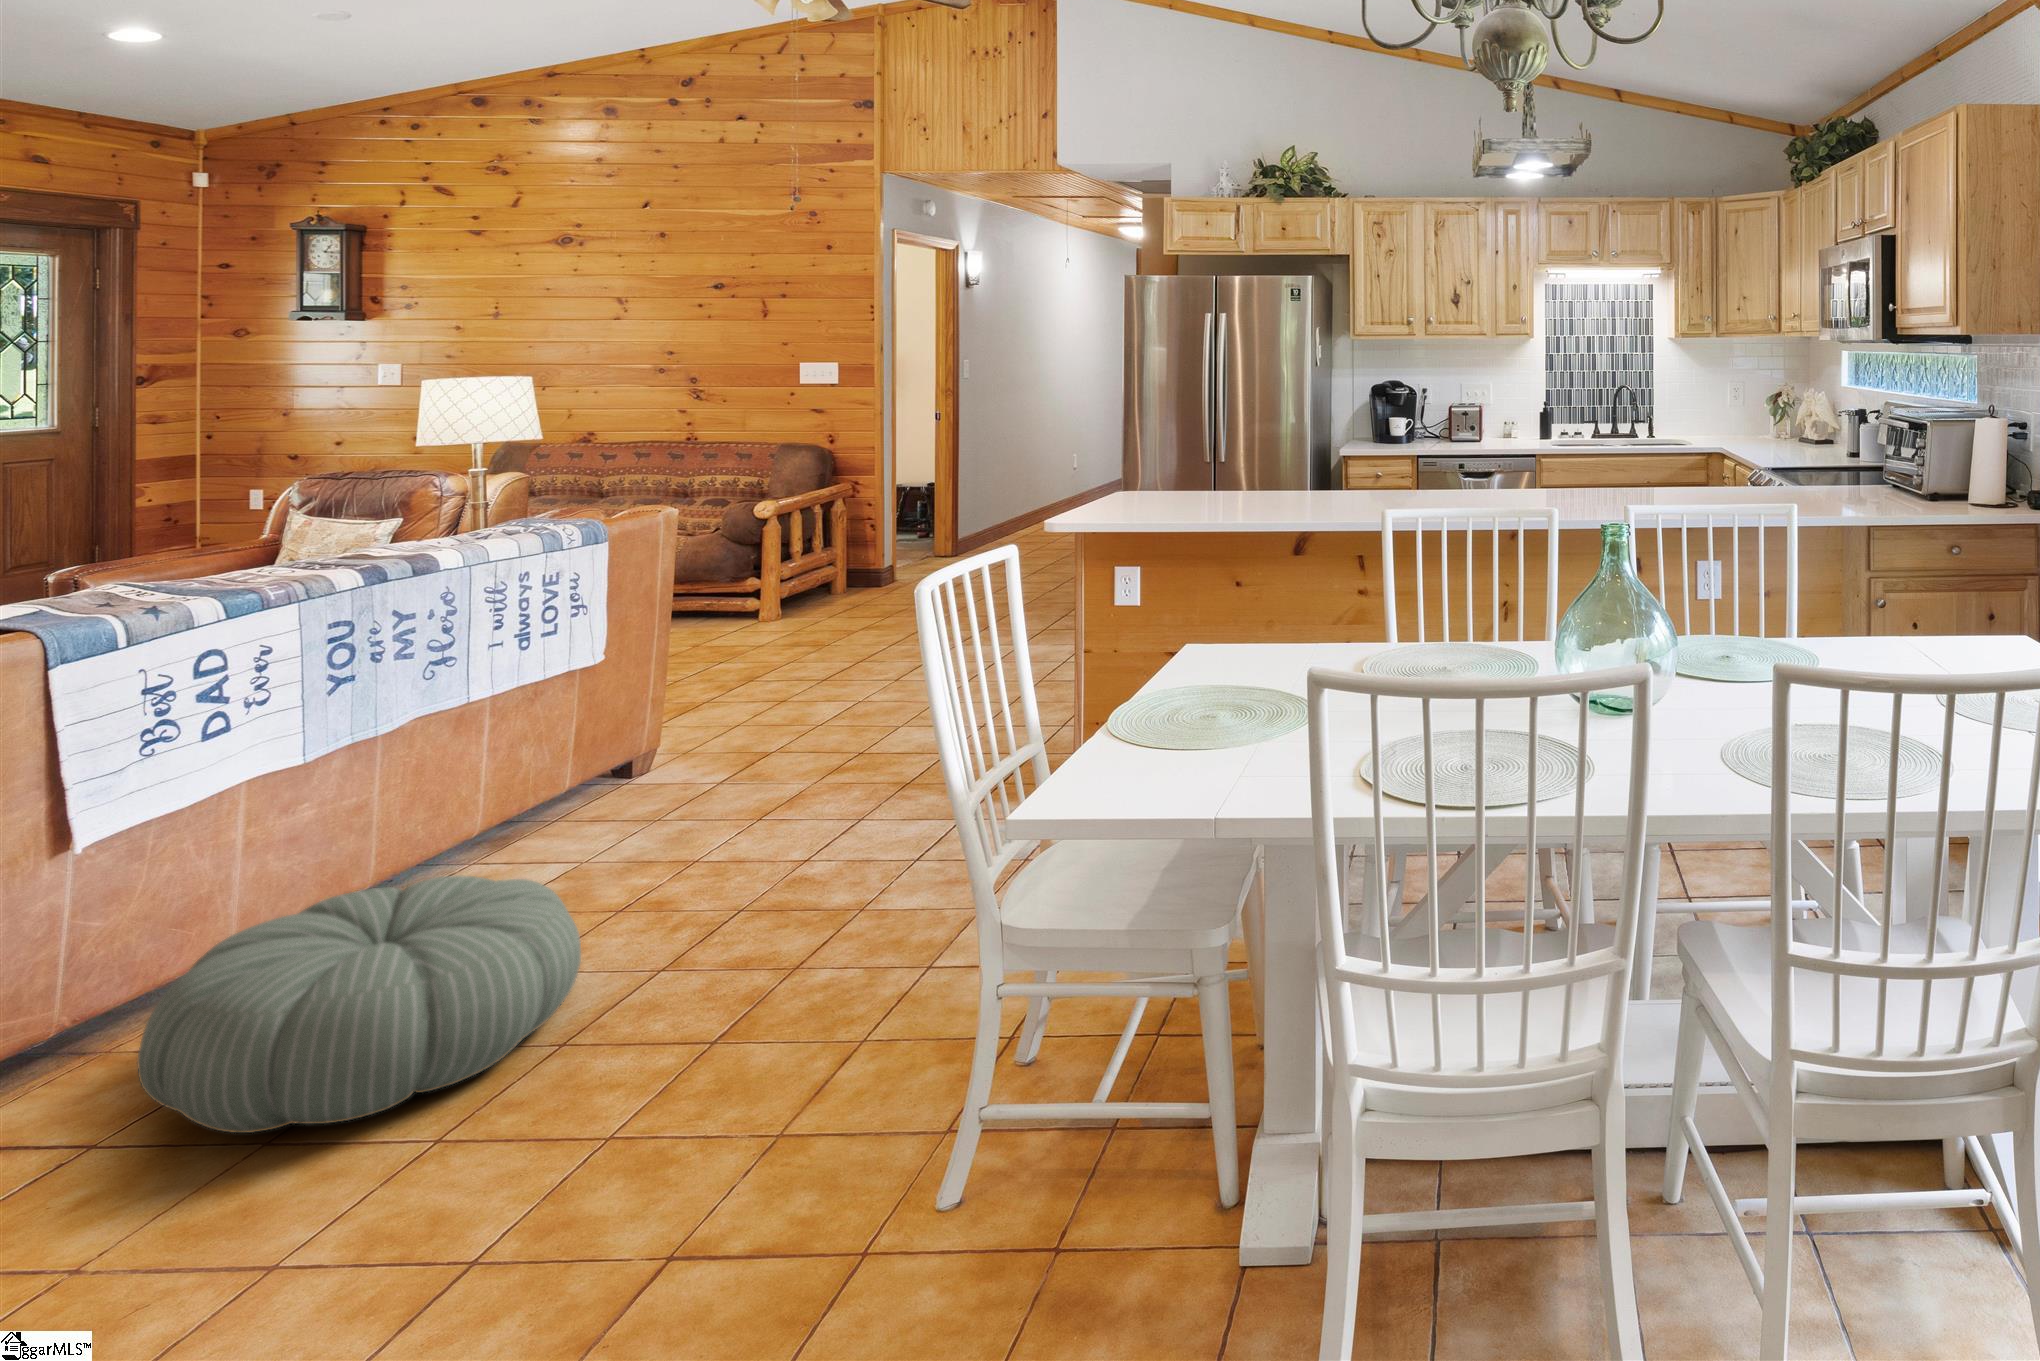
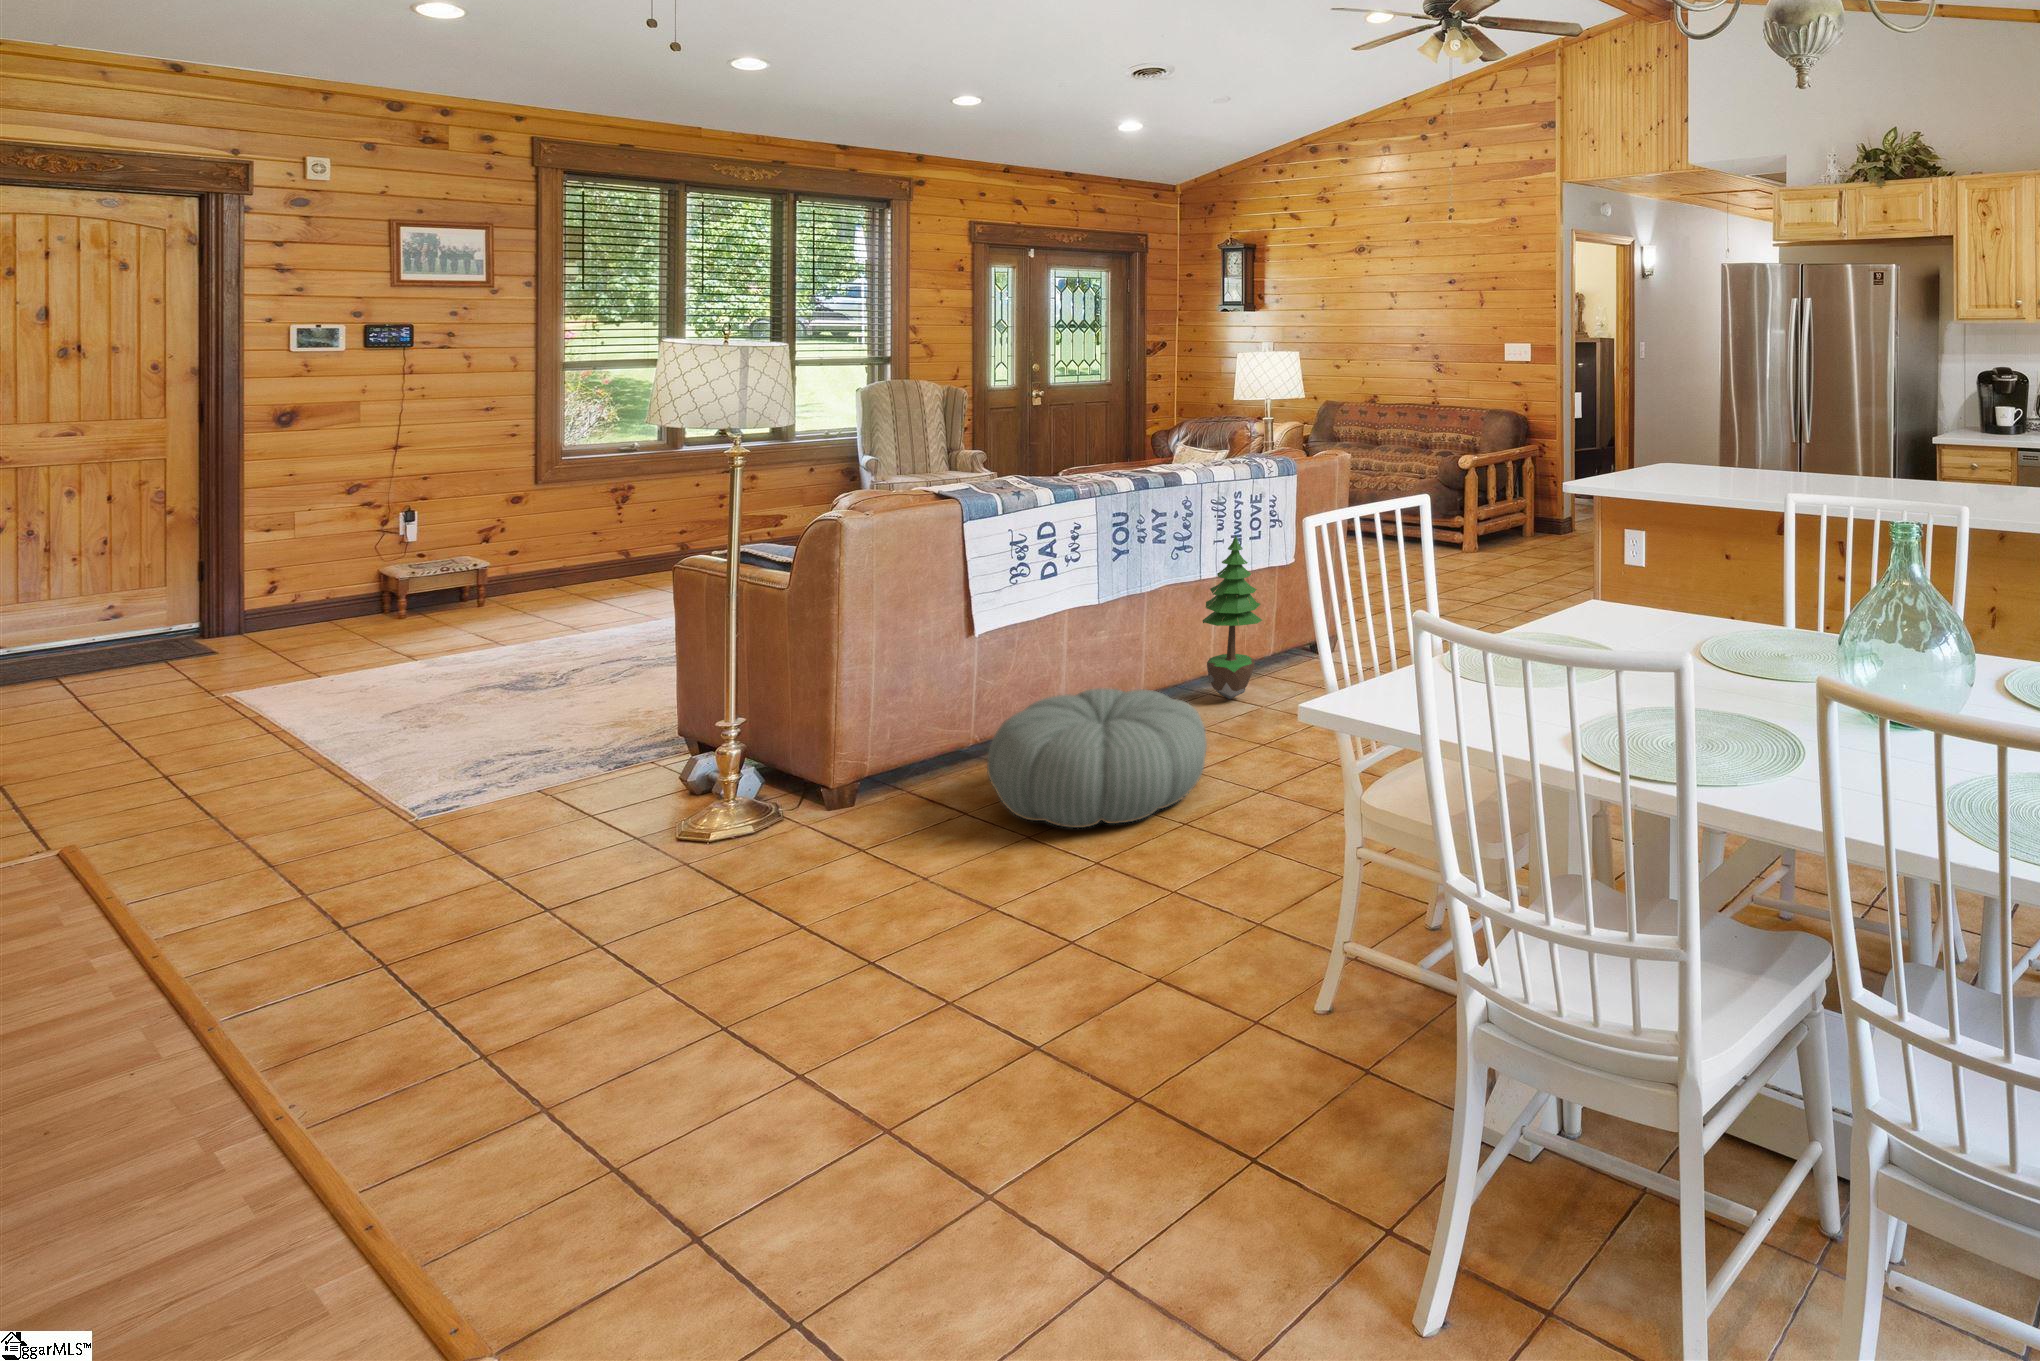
potted tree: none [476,631,583,865] -> present [1203,536,1262,700]

